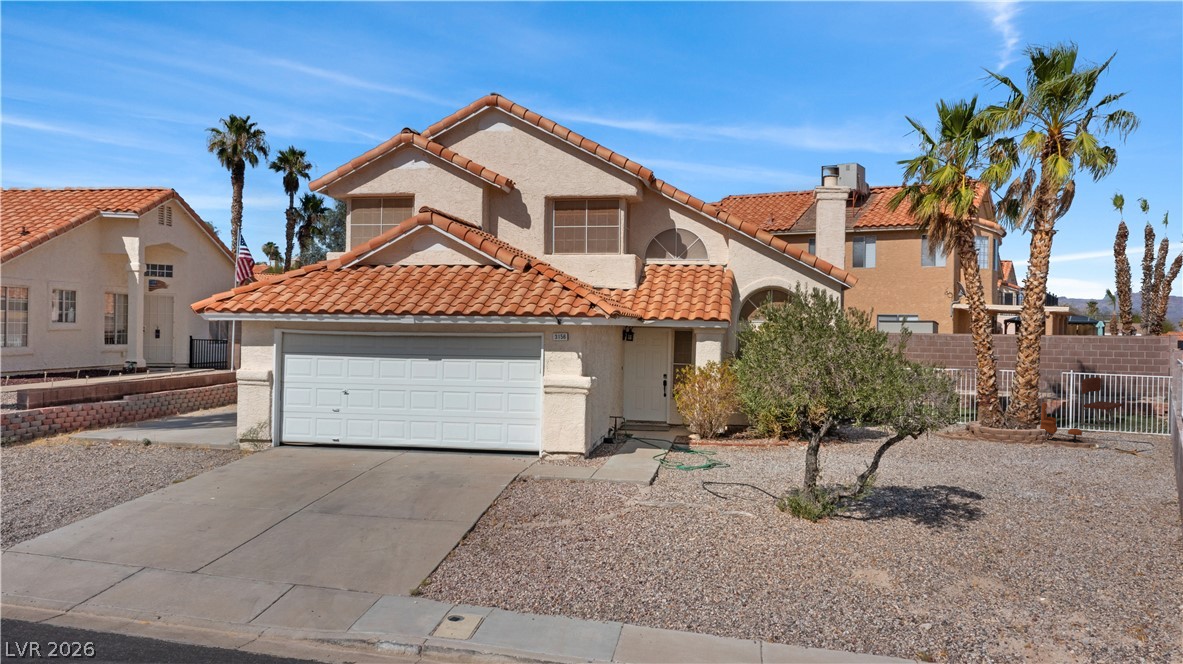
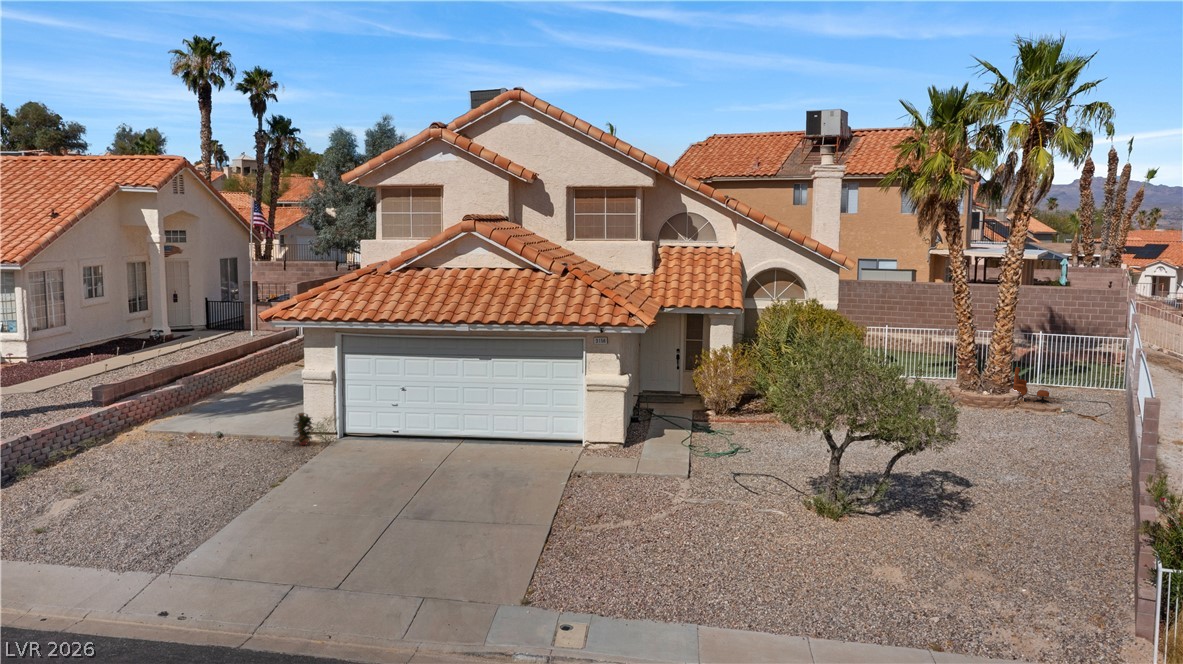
bench: present [1081,377,1122,427] -> none [1047,334,1084,381]
decorative plant: none [216,415,244,451] -> present [294,413,313,445]

